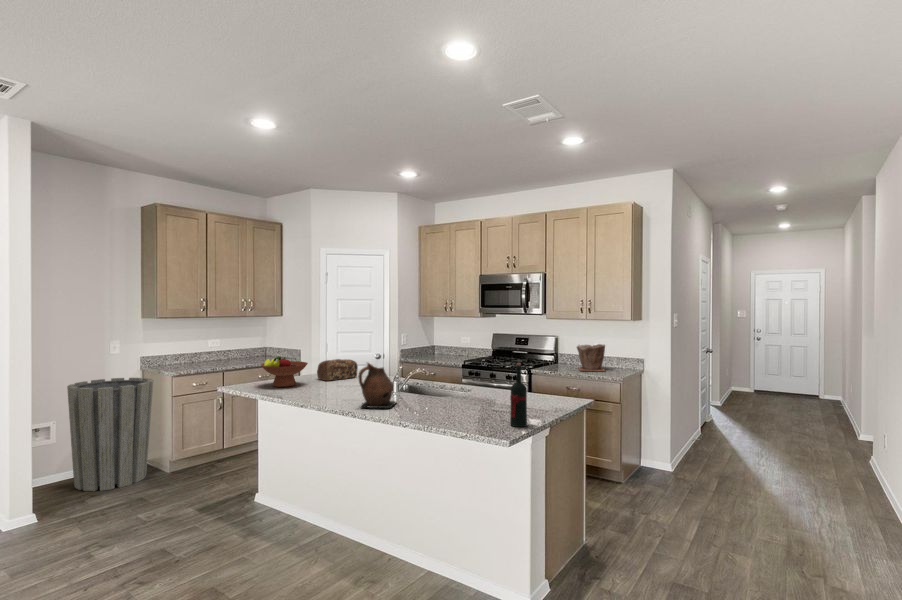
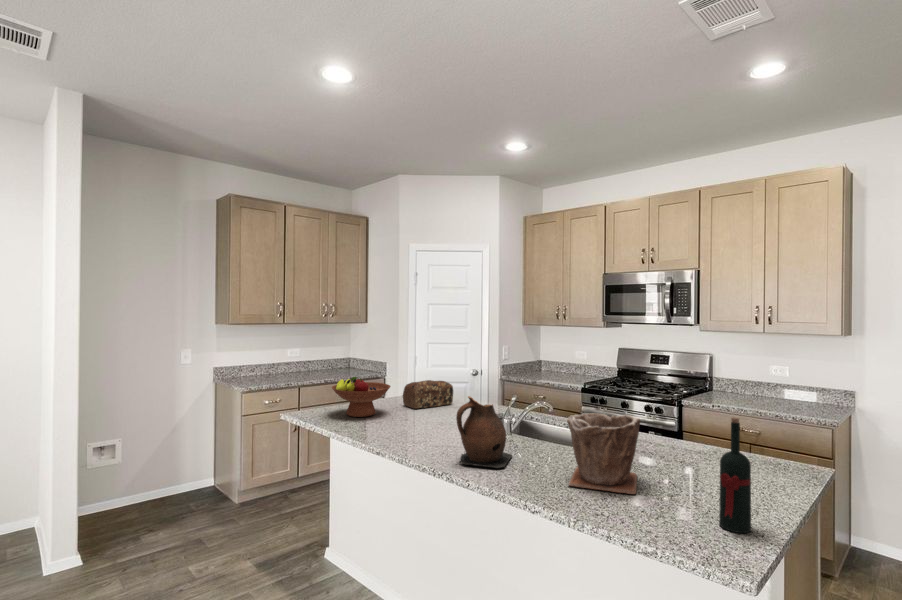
plant pot: present [577,344,605,371] -> present [567,413,640,494]
trash can: present [67,378,153,491] -> none [128,391,222,524]

